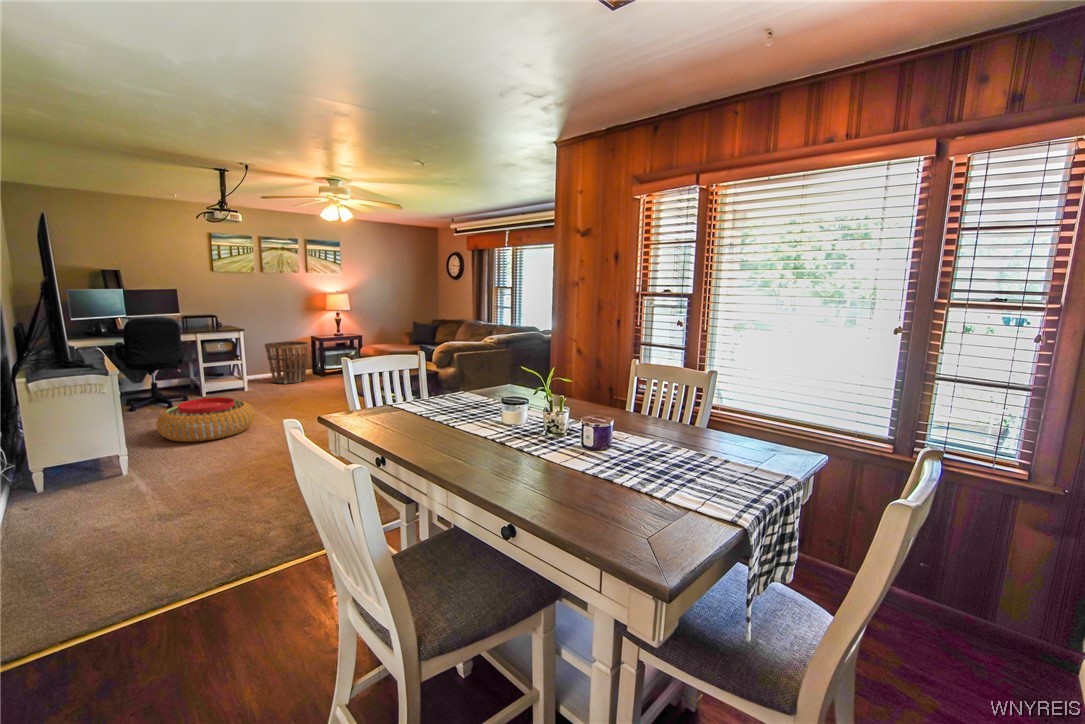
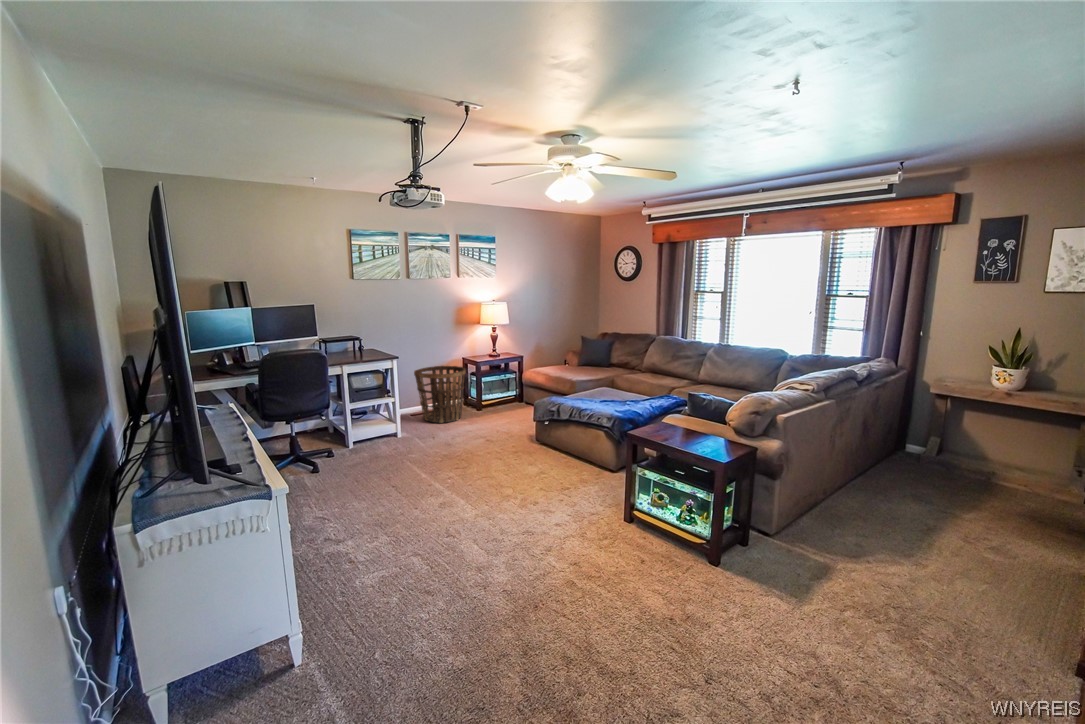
pouf: present [156,397,255,442] -> none [321,474,454,561]

